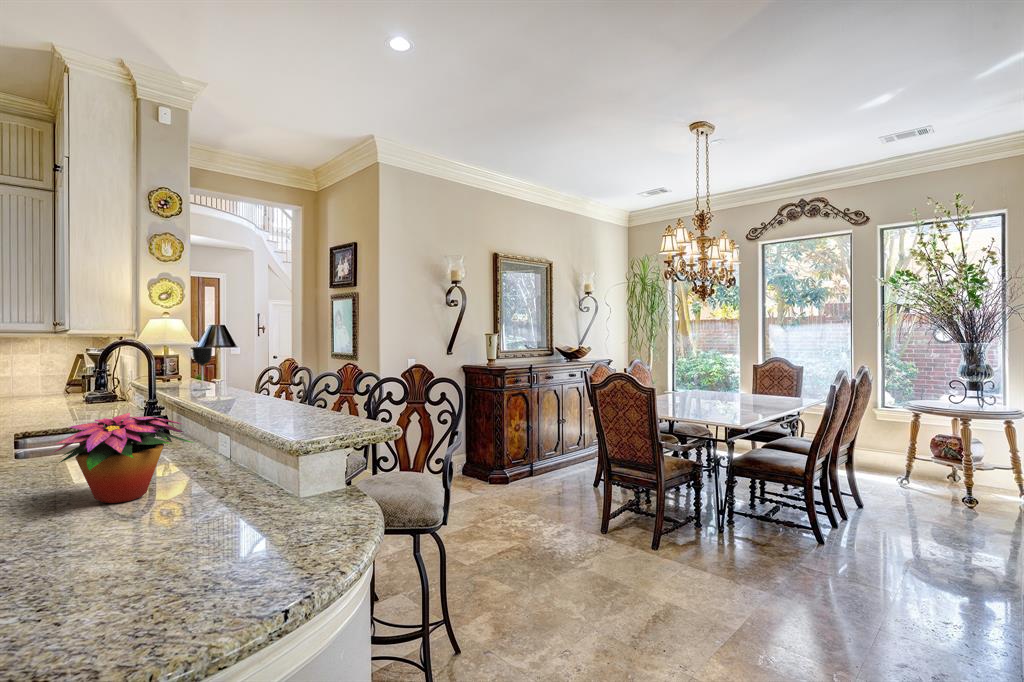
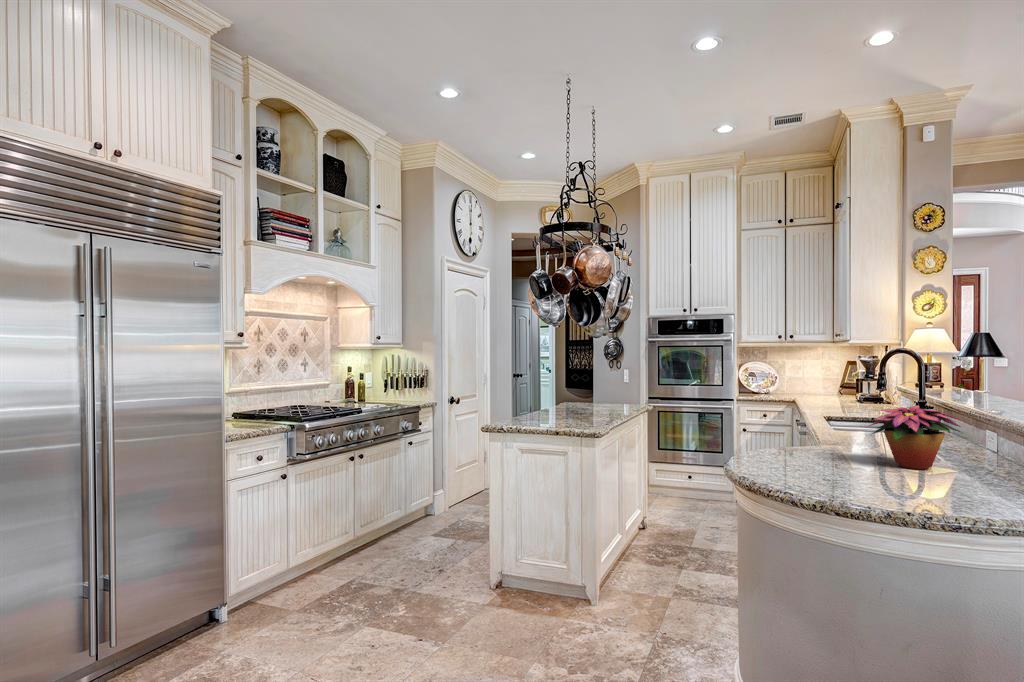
wine glass: present [192,347,212,390] -> none [959,357,980,398]

